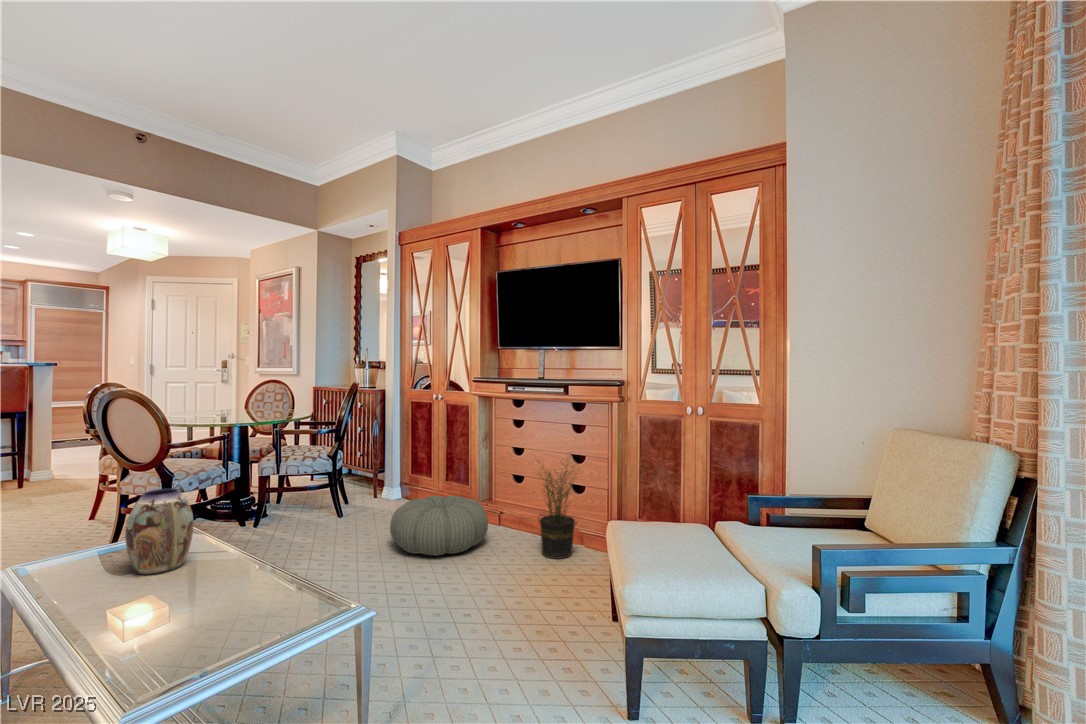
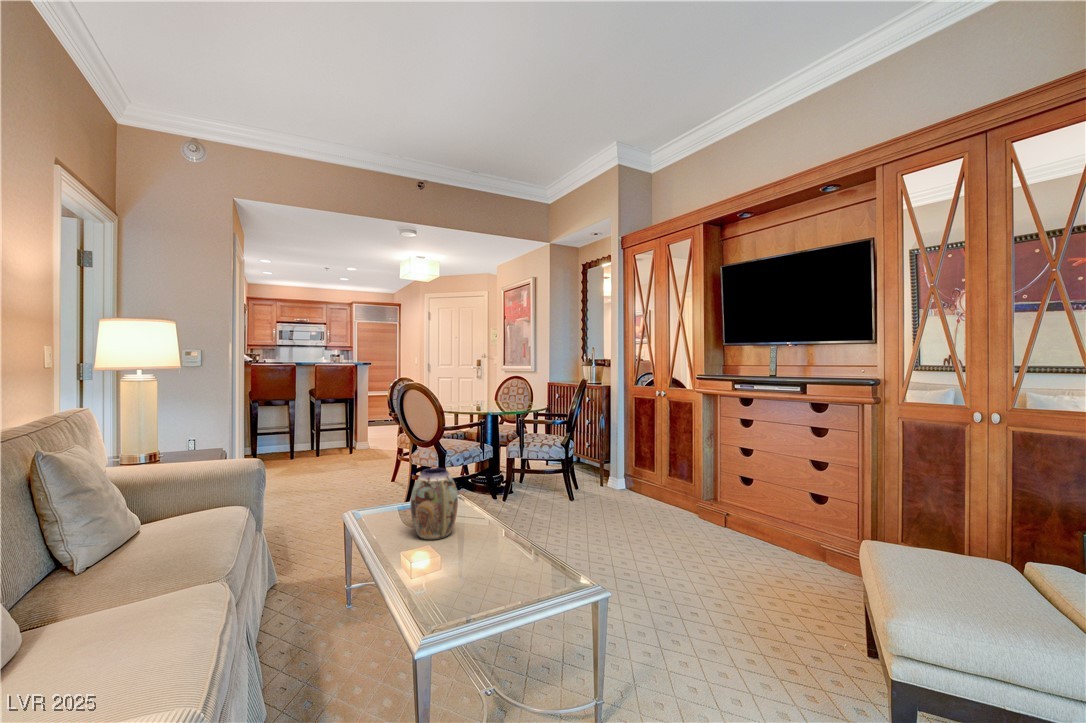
potted plant: present [538,461,577,559] -> none [765,457,834,579]
pouf: present [390,495,488,556] -> none [617,491,716,553]

